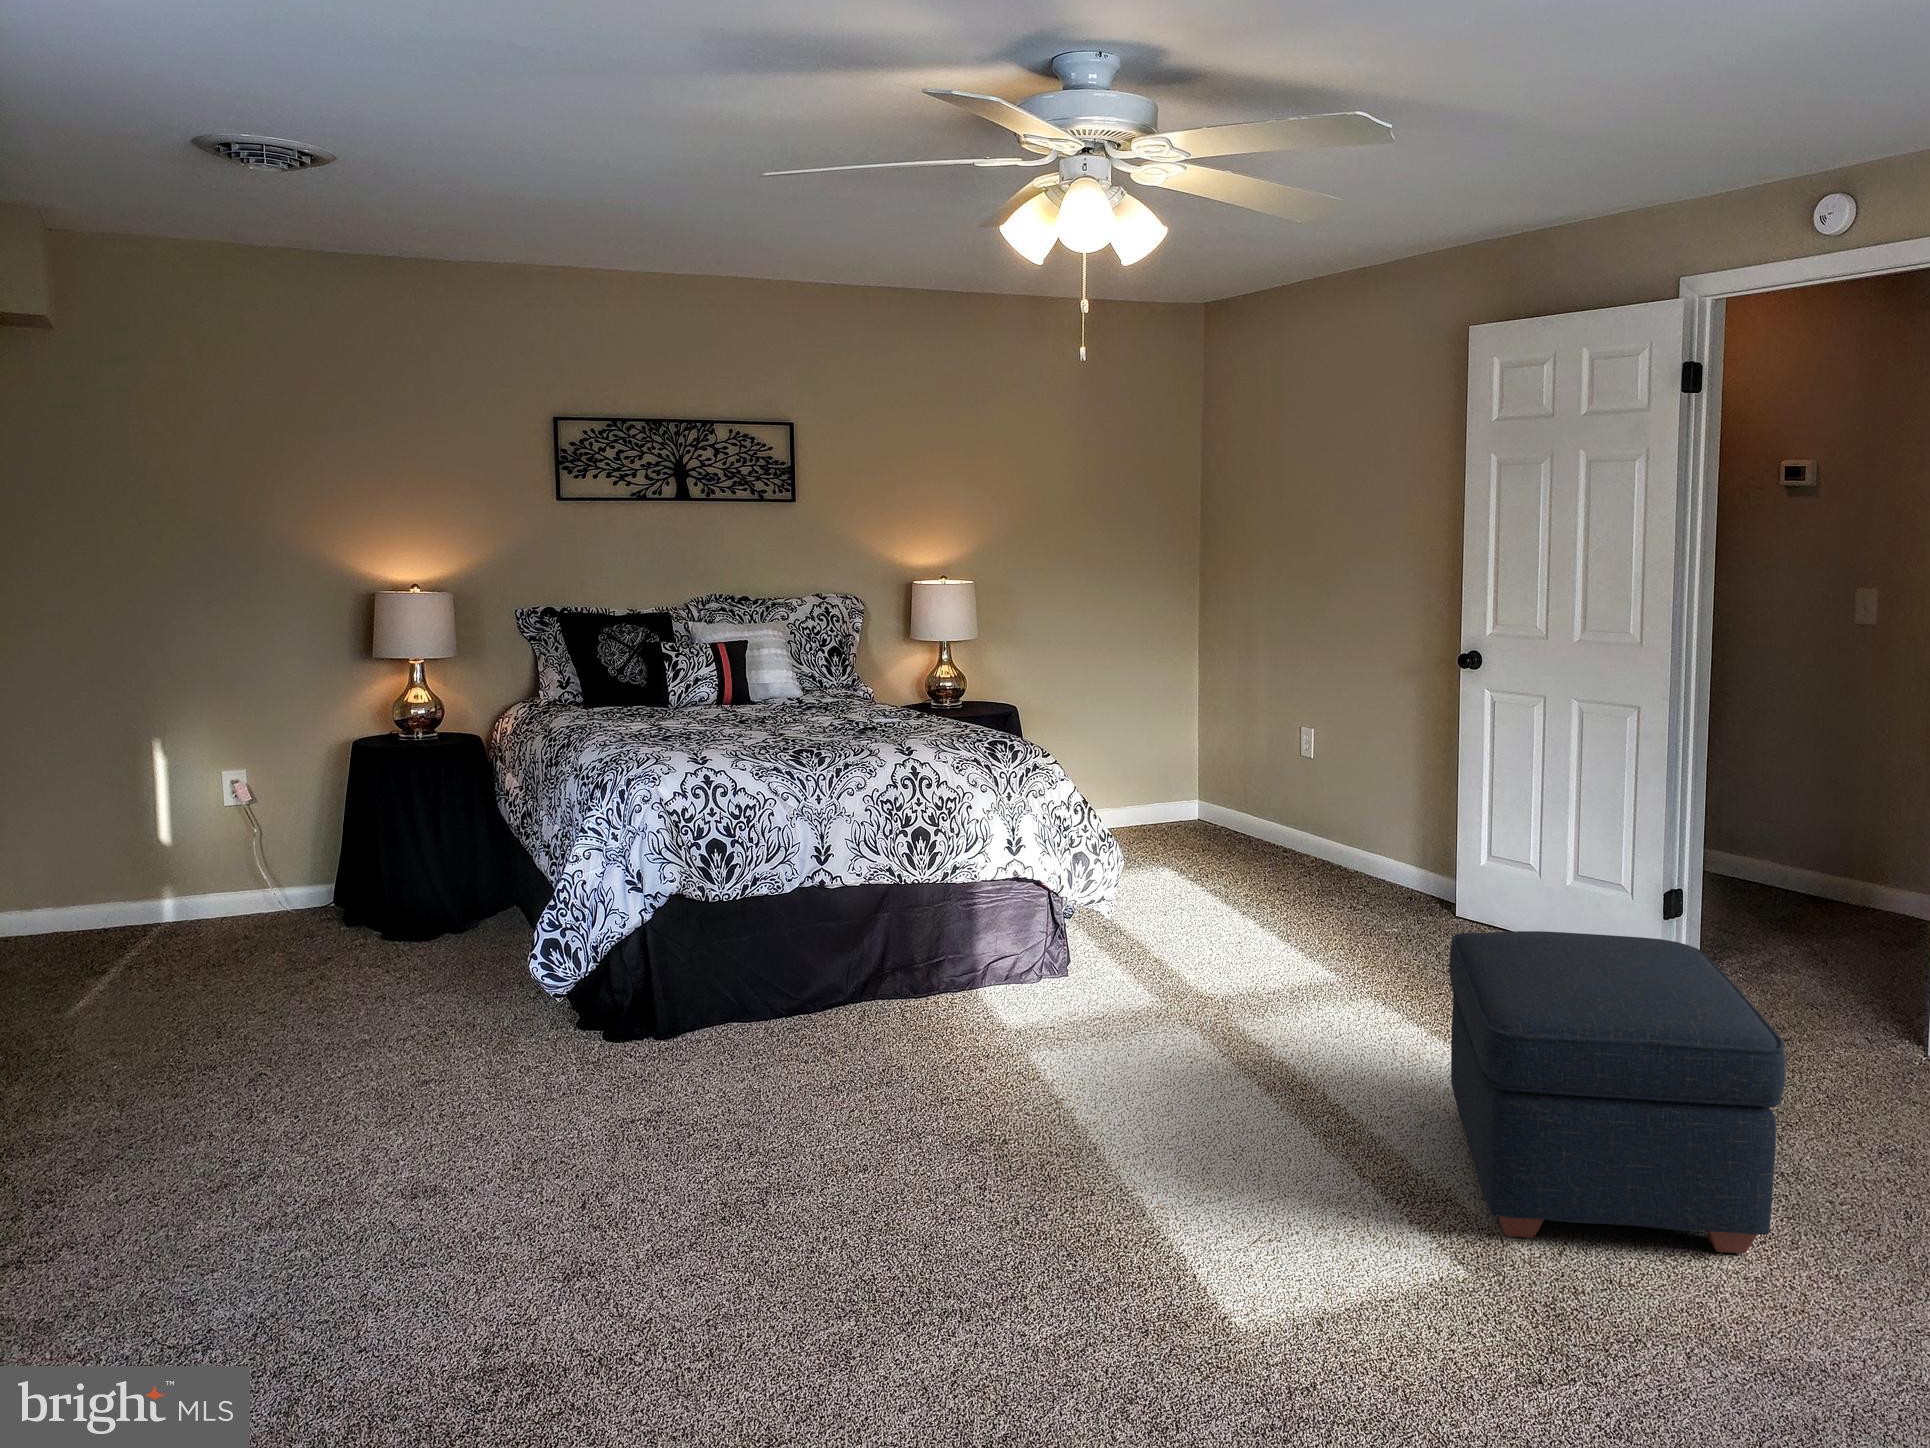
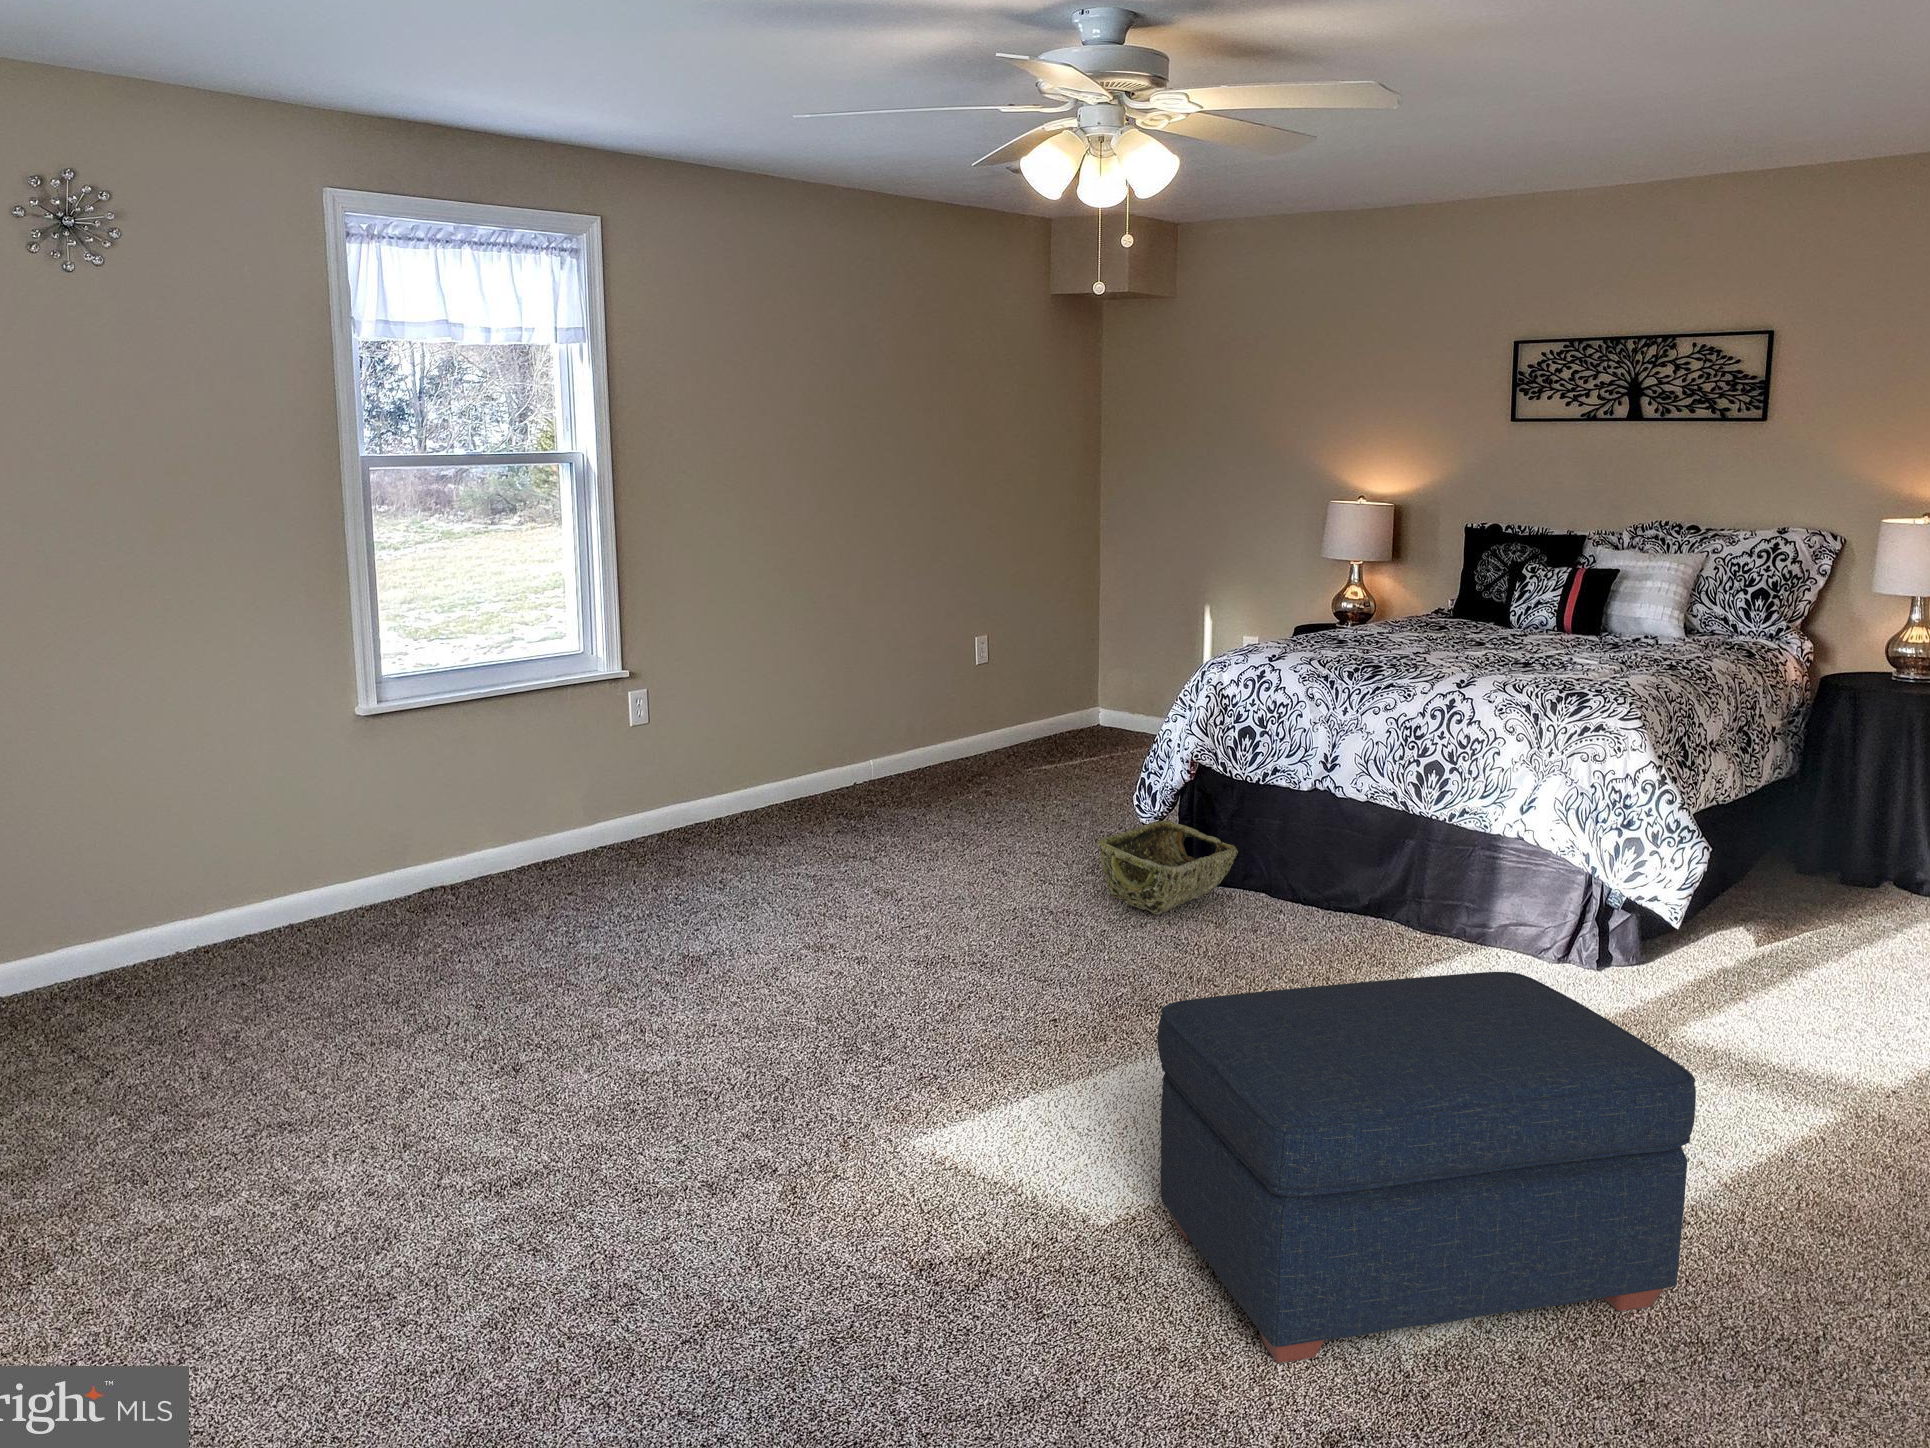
woven basket: none [640,972,789,1073] -> present [1098,821,1238,915]

